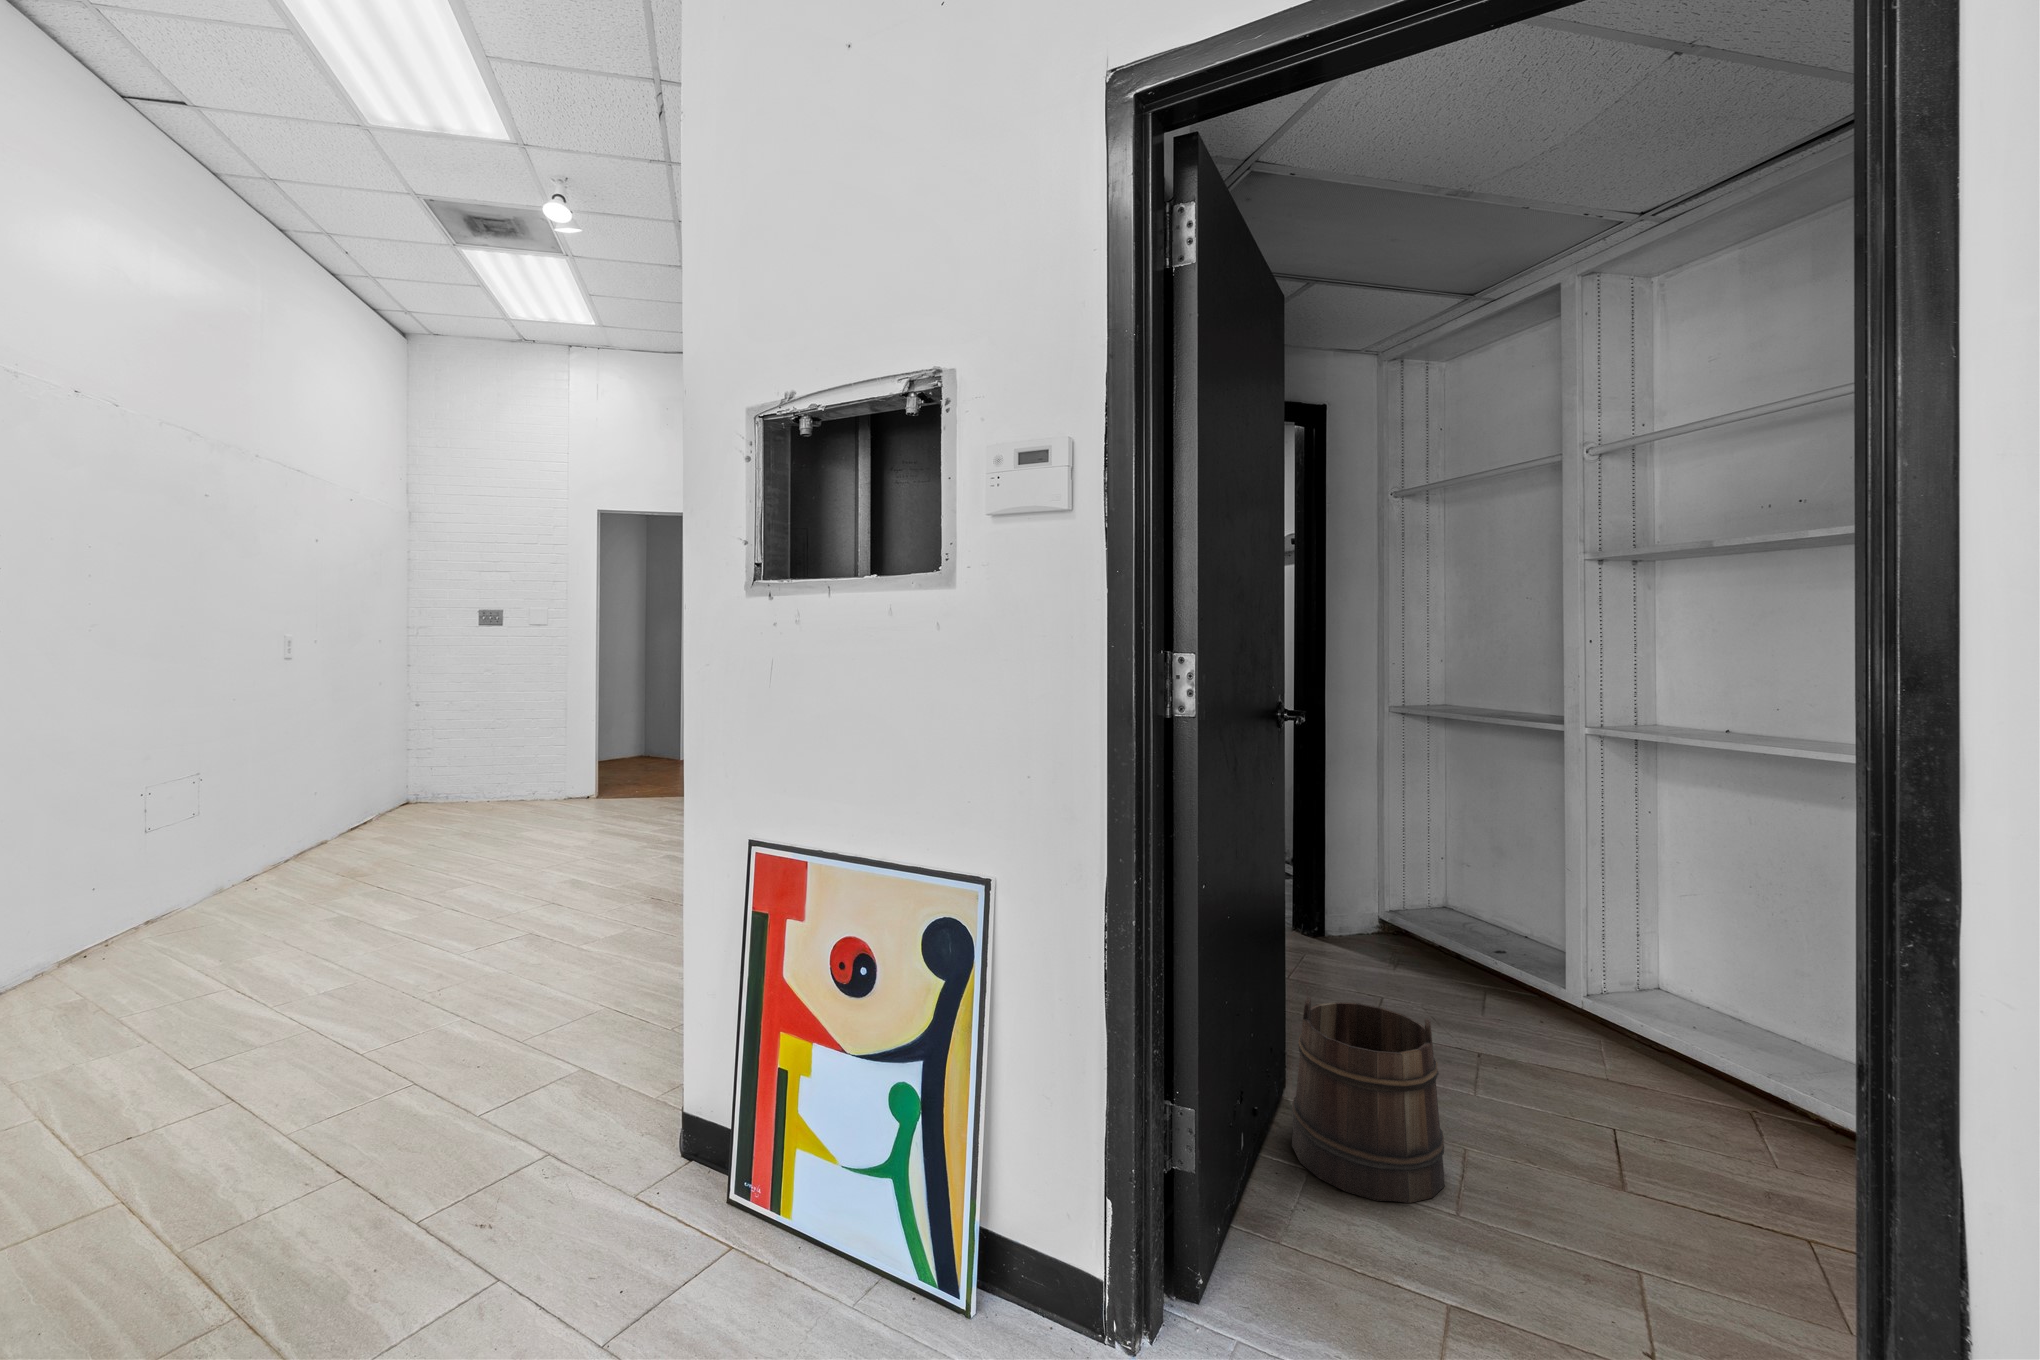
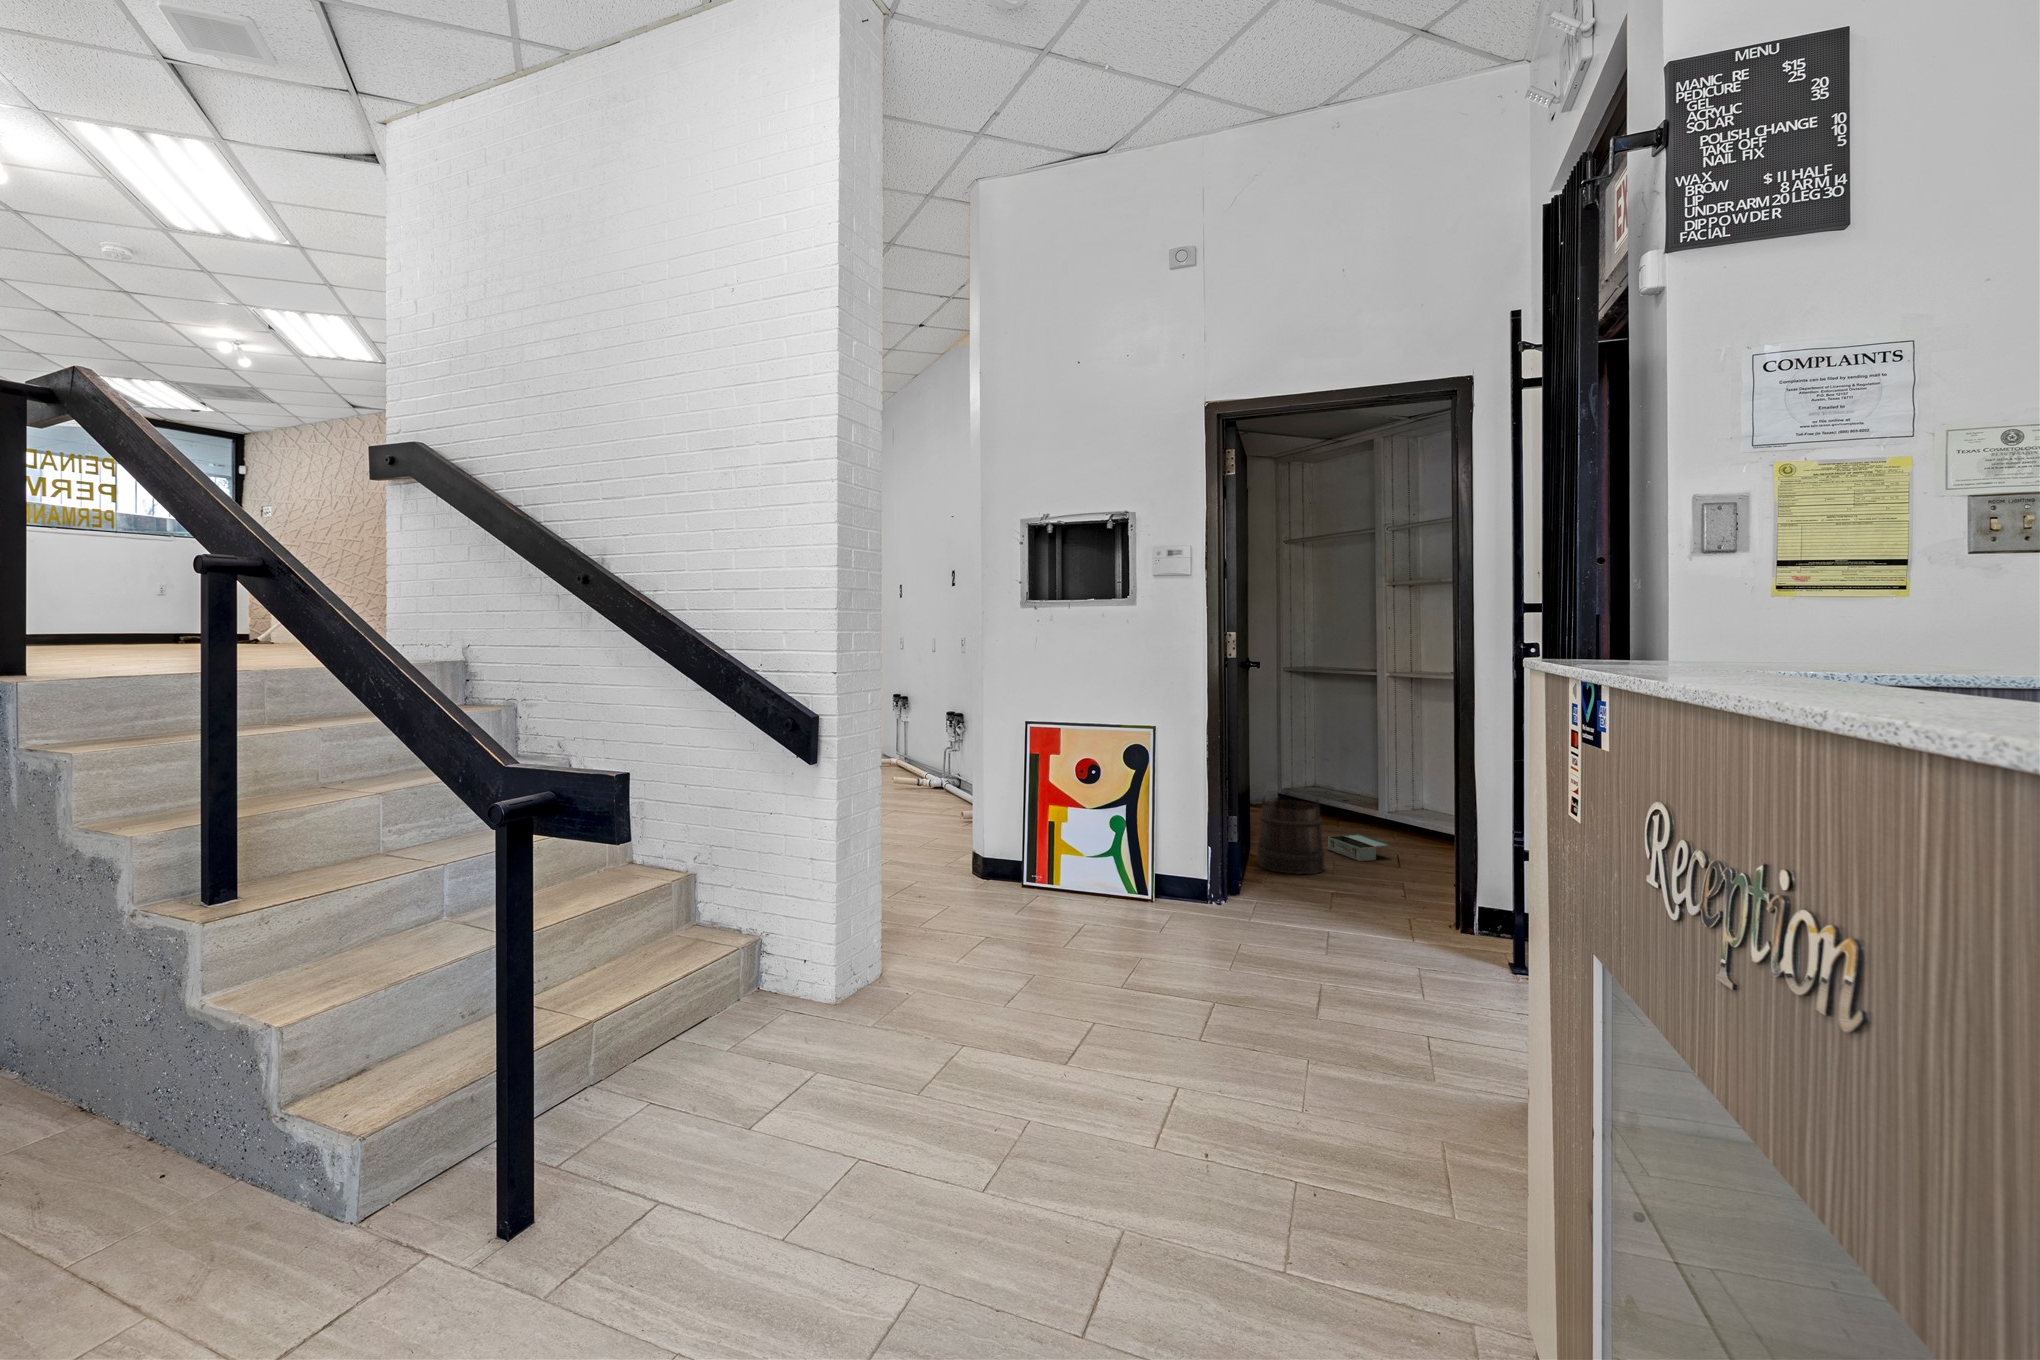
toolbox: none [1459,1065,1605,1152] -> present [1328,834,1391,861]

